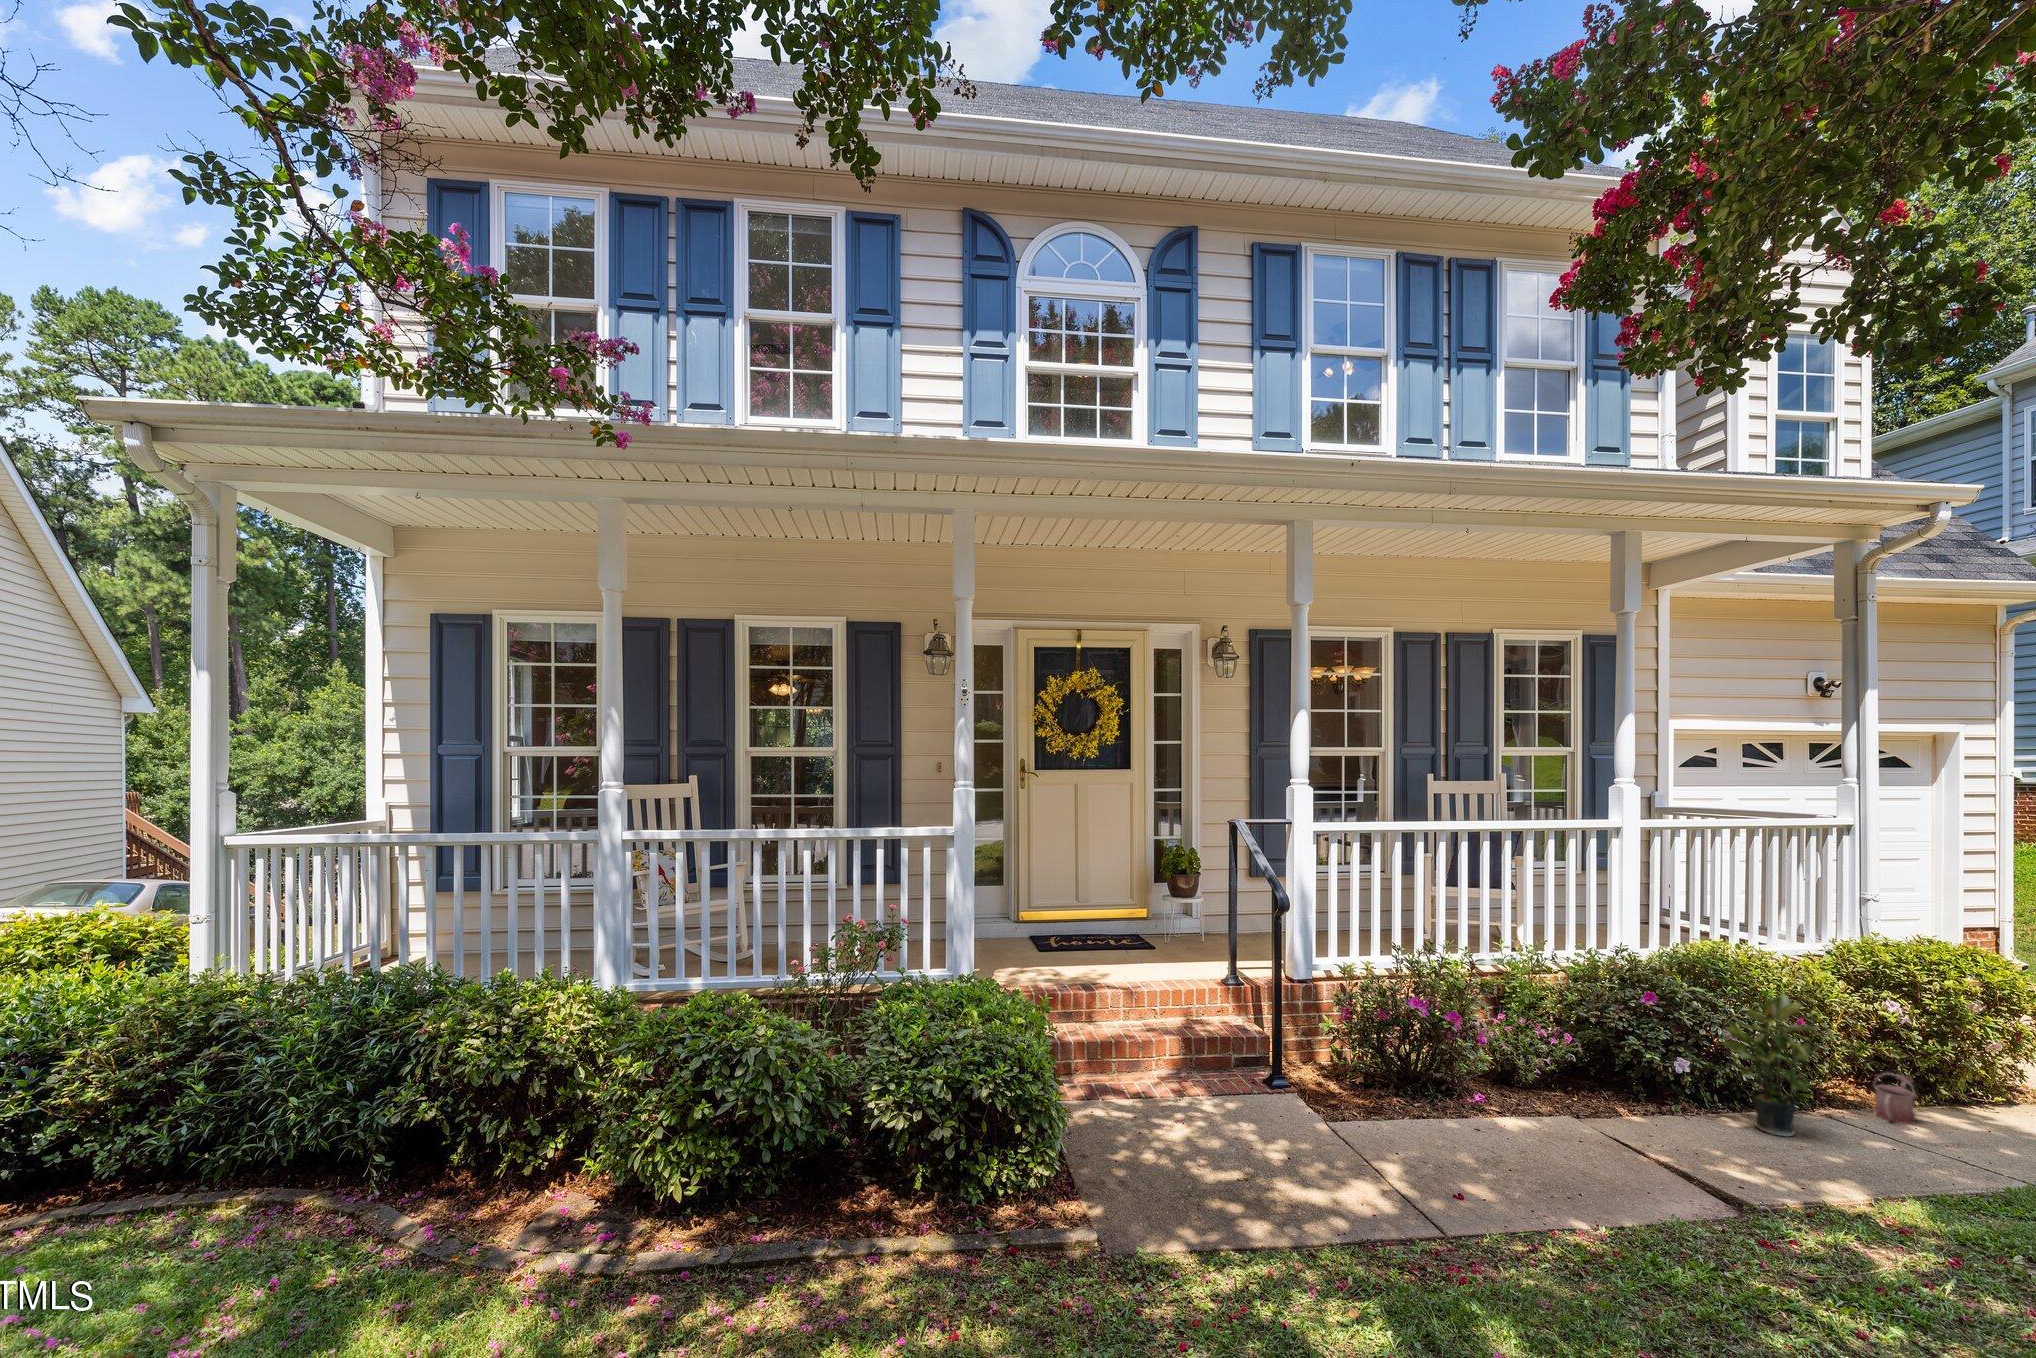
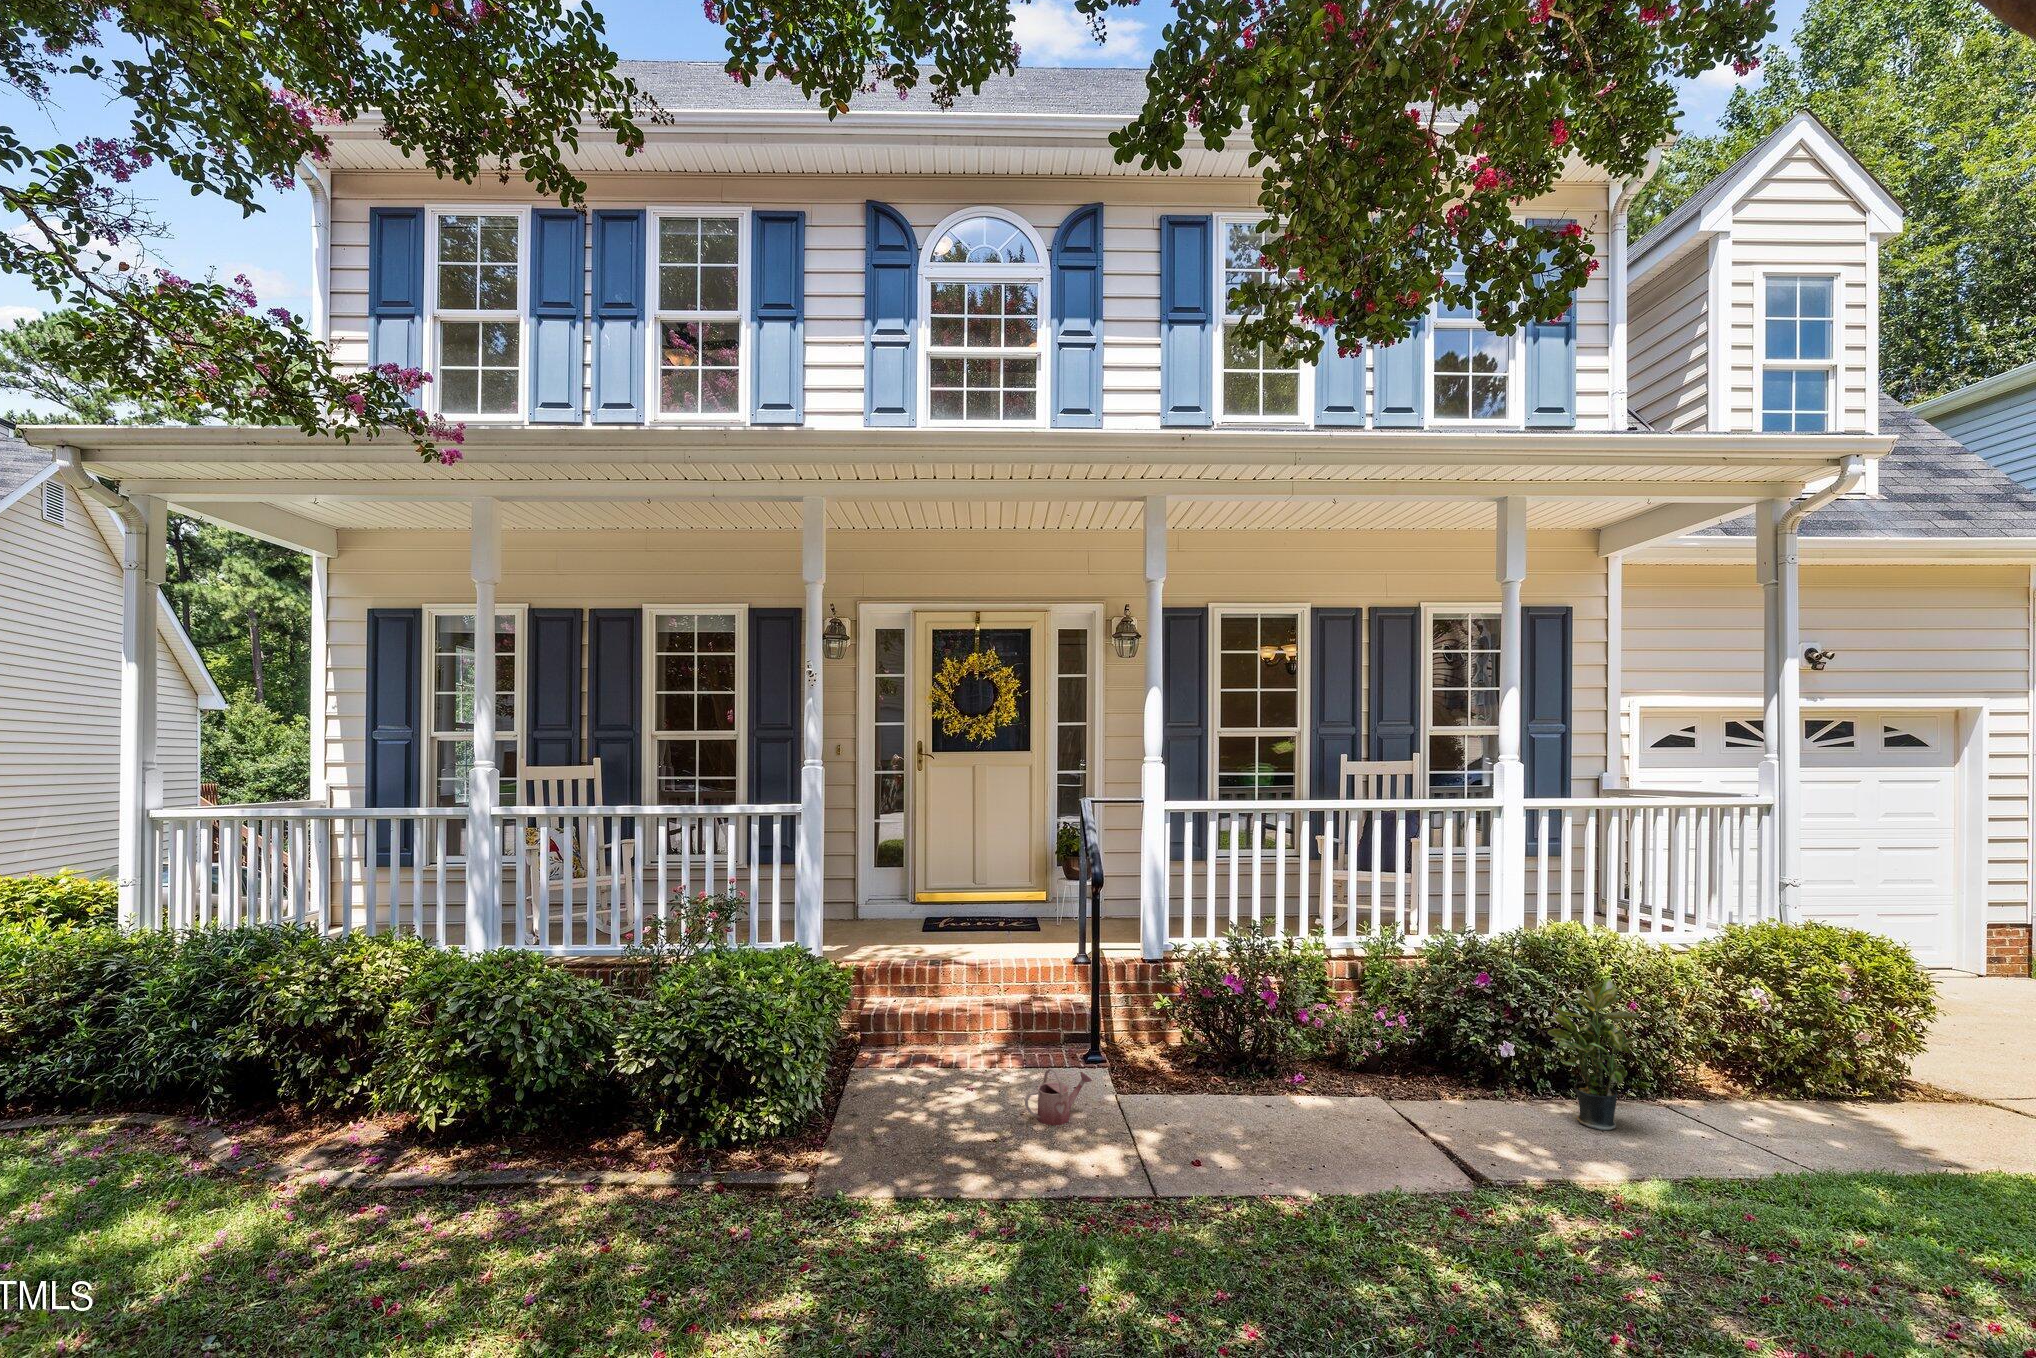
watering can: present [1873,1072,1916,1124] -> present [1025,1068,1092,1125]

